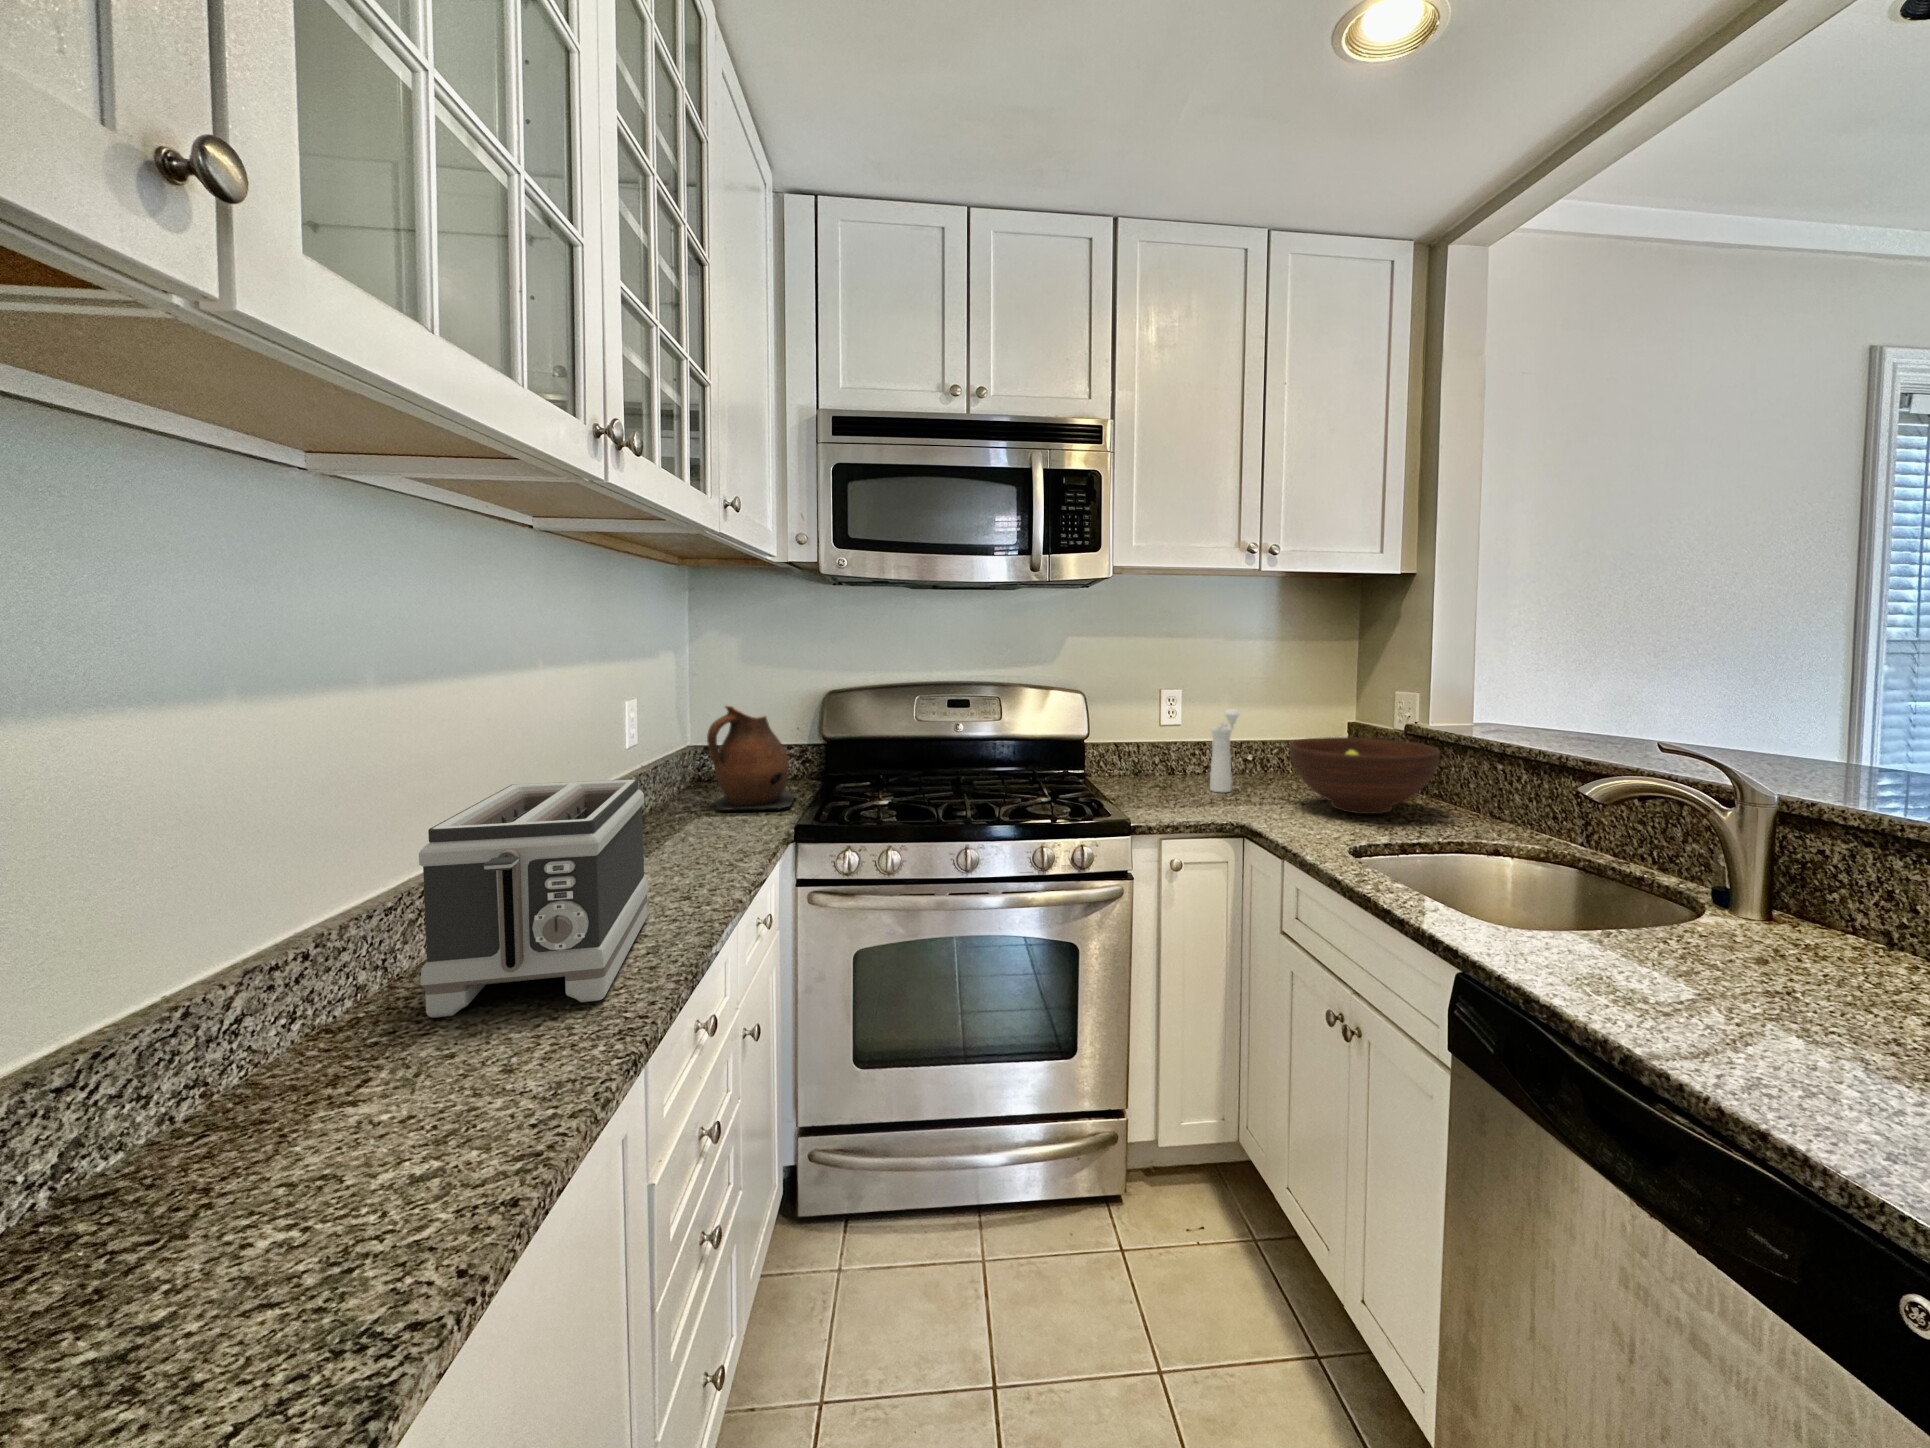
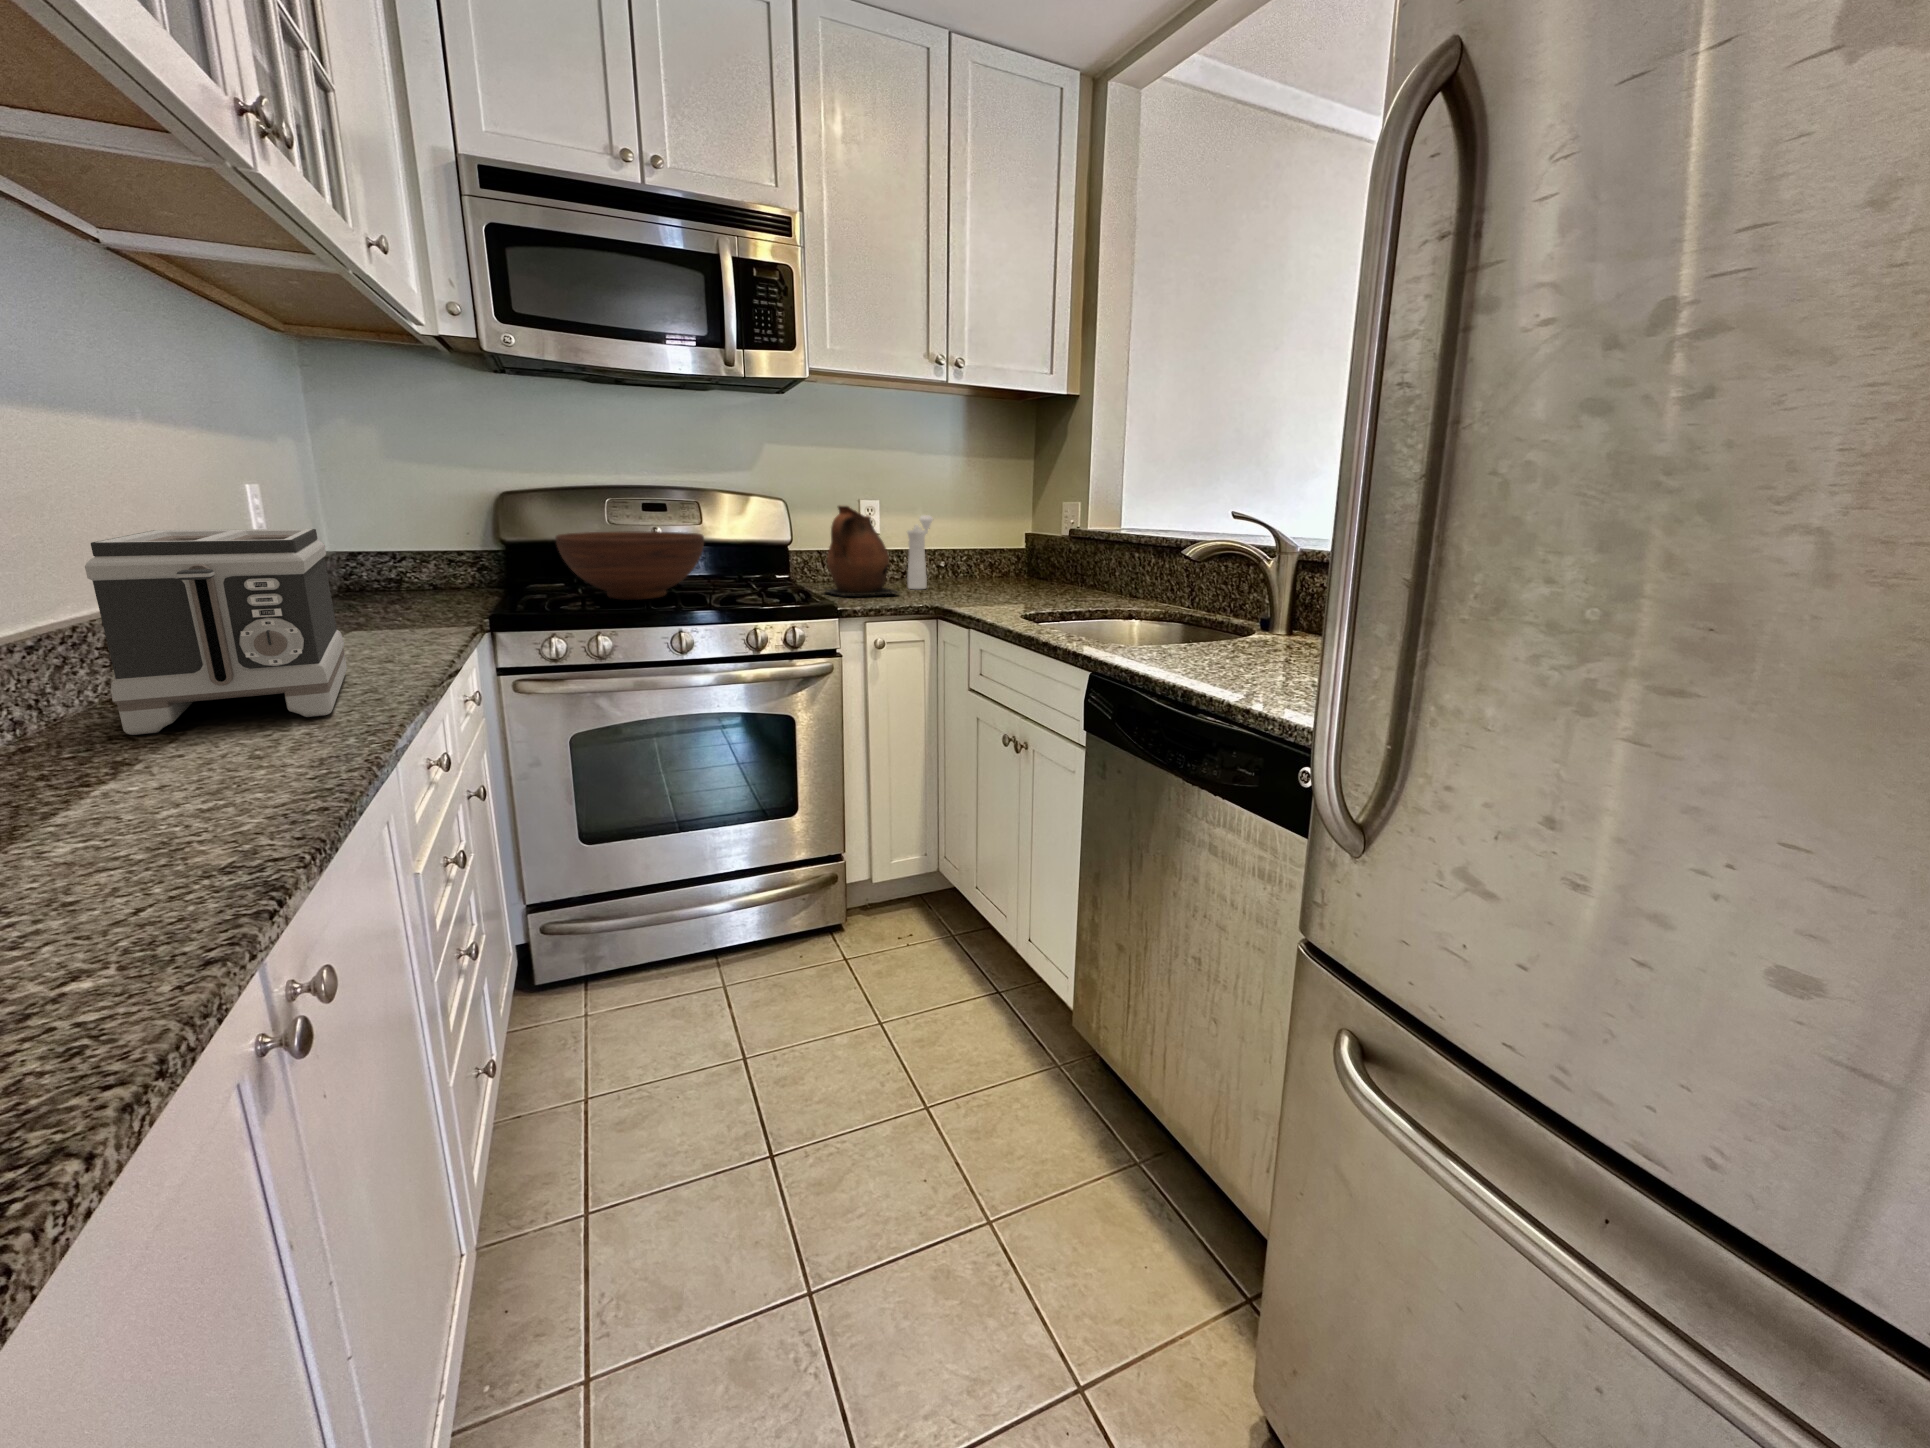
ceramic pitcher: present [707,706,796,810] -> present [825,506,899,595]
fruit bowl: present [1290,737,1440,814] -> present [556,531,704,600]

